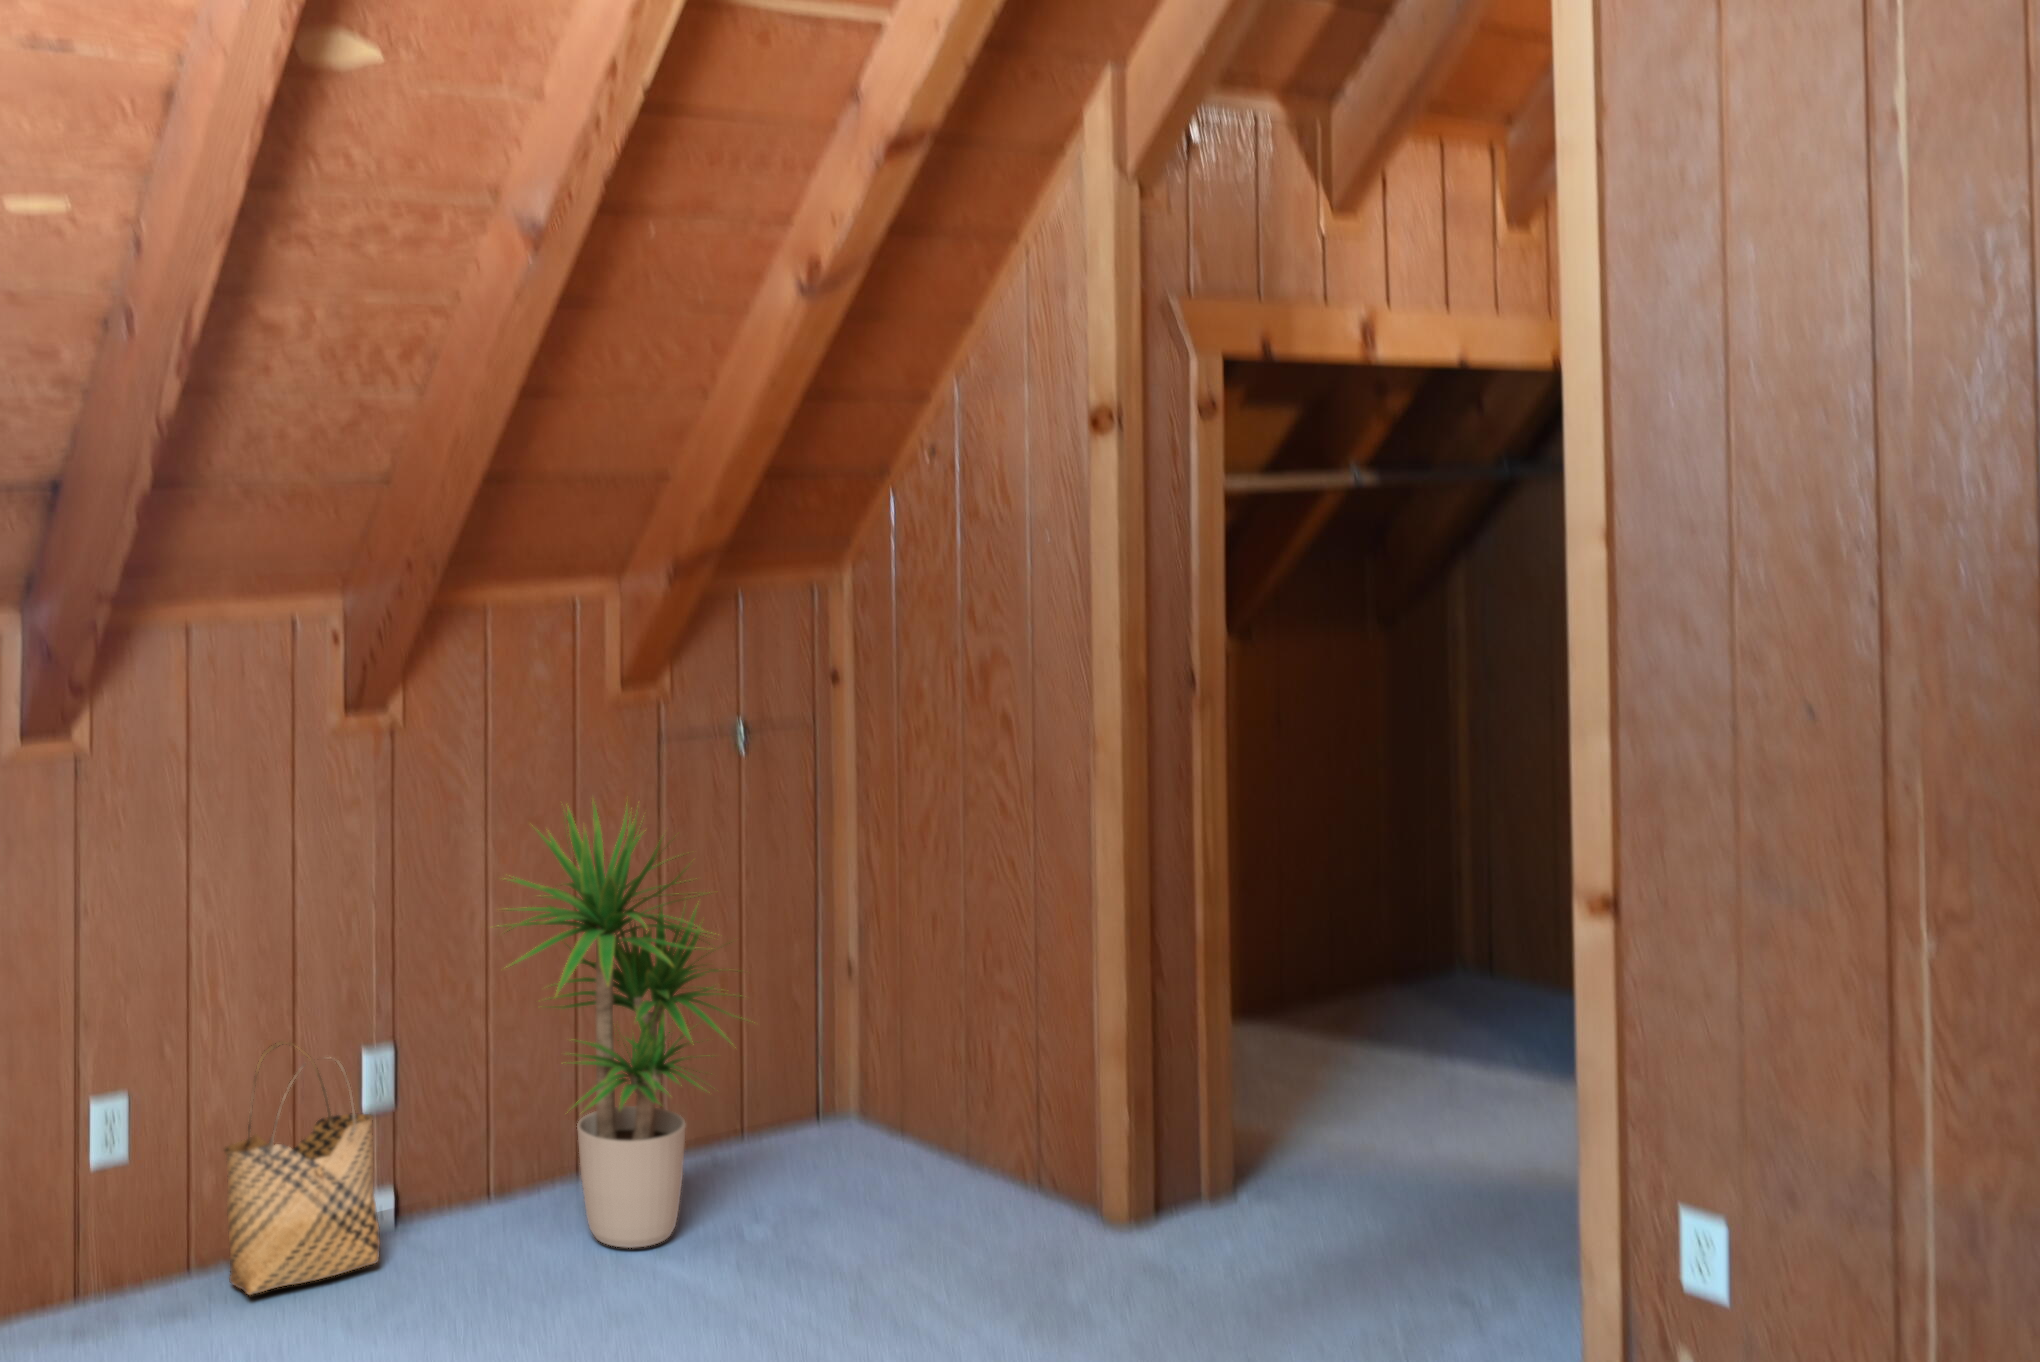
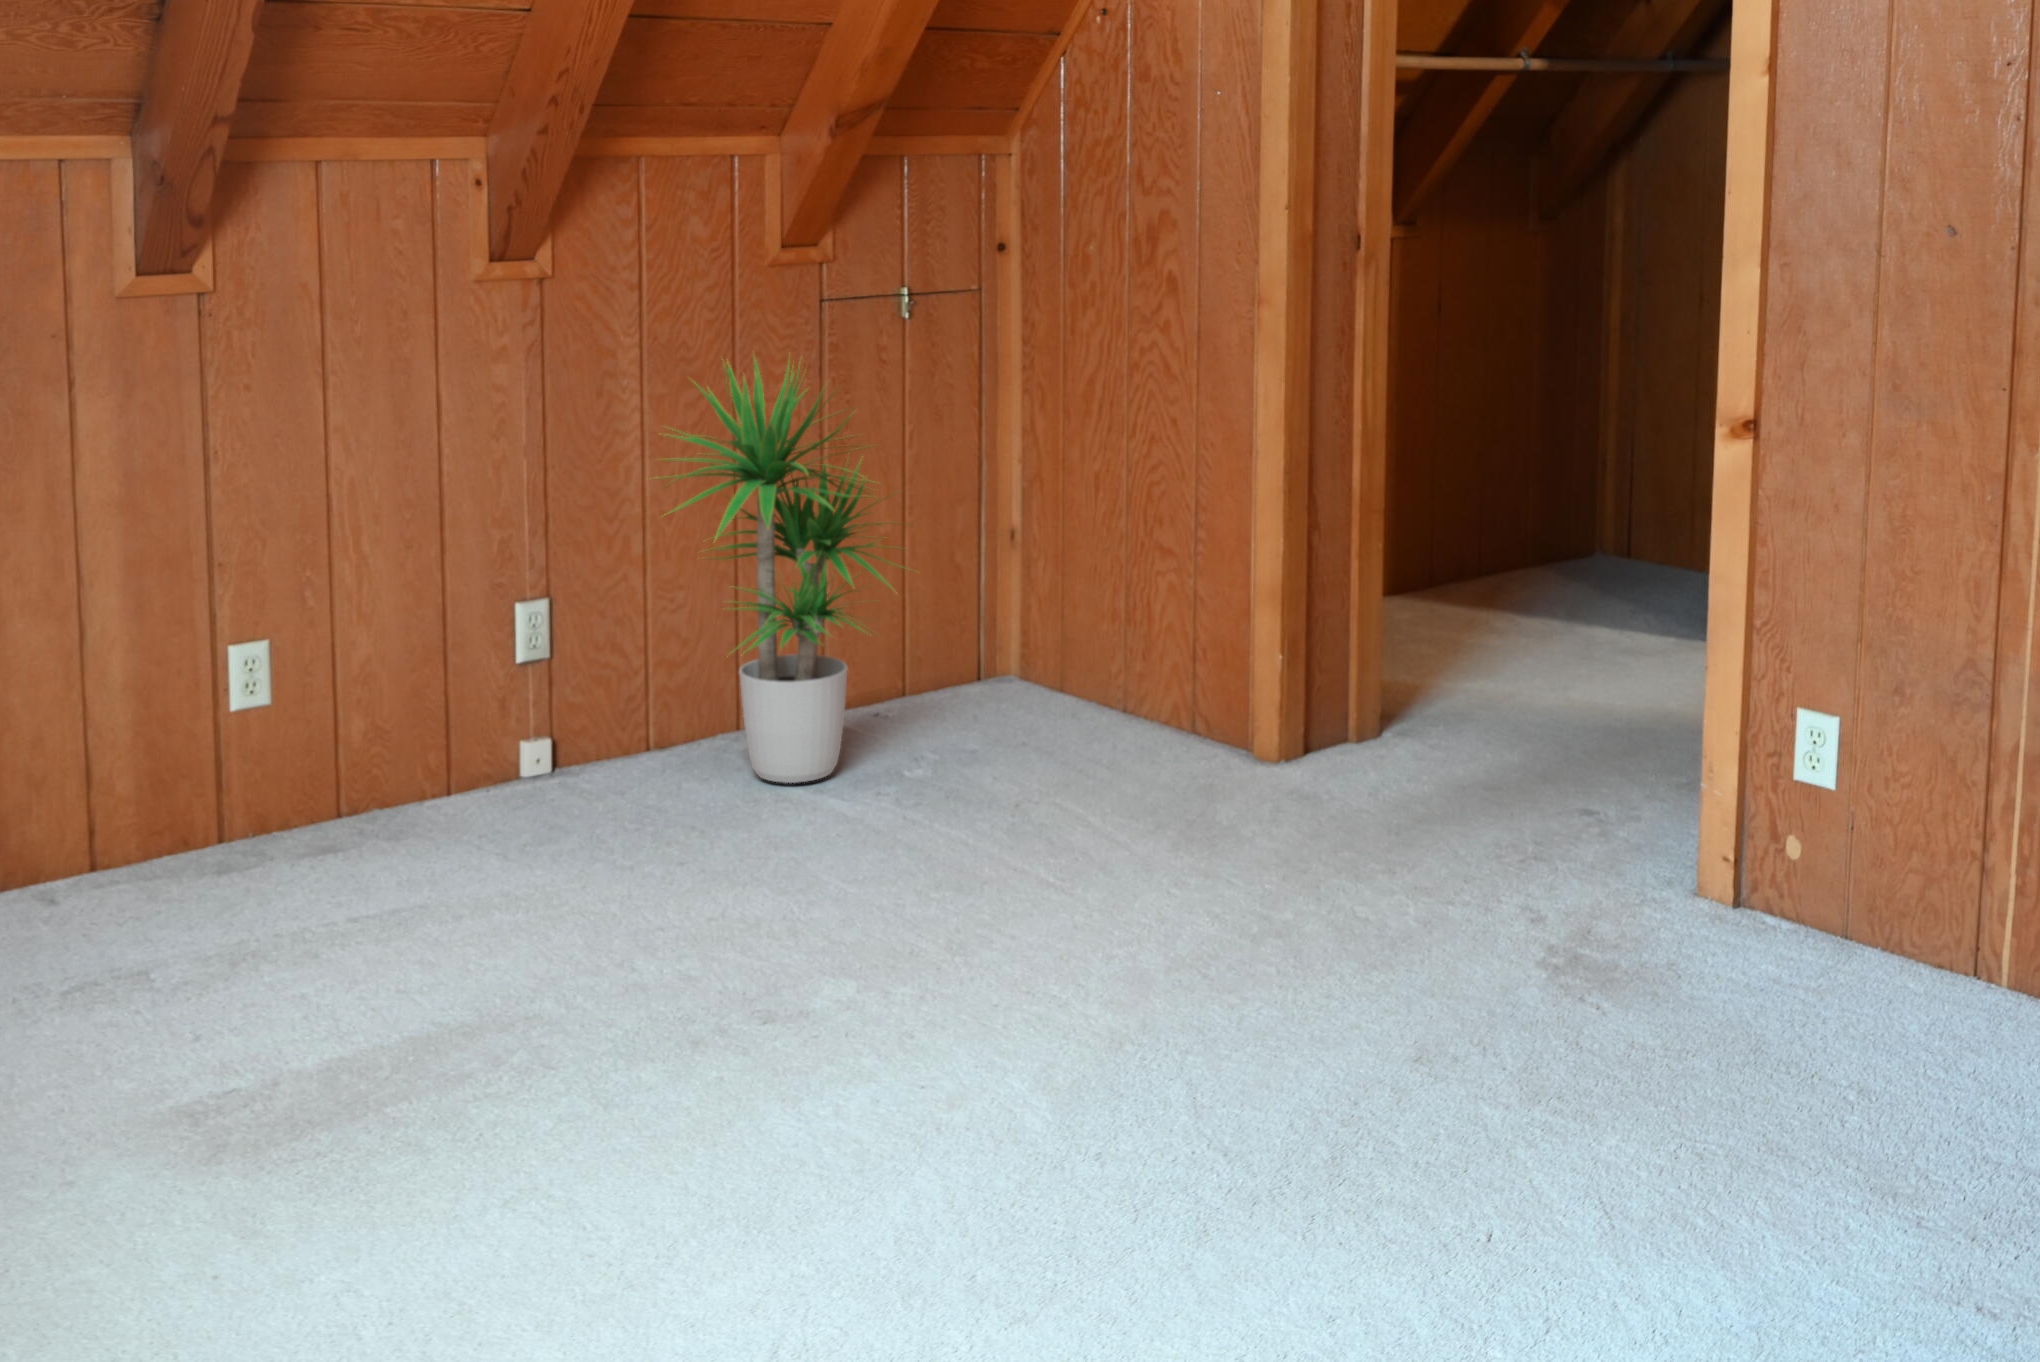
woven basket: present [224,1042,380,1295] -> none [375,590,540,829]

